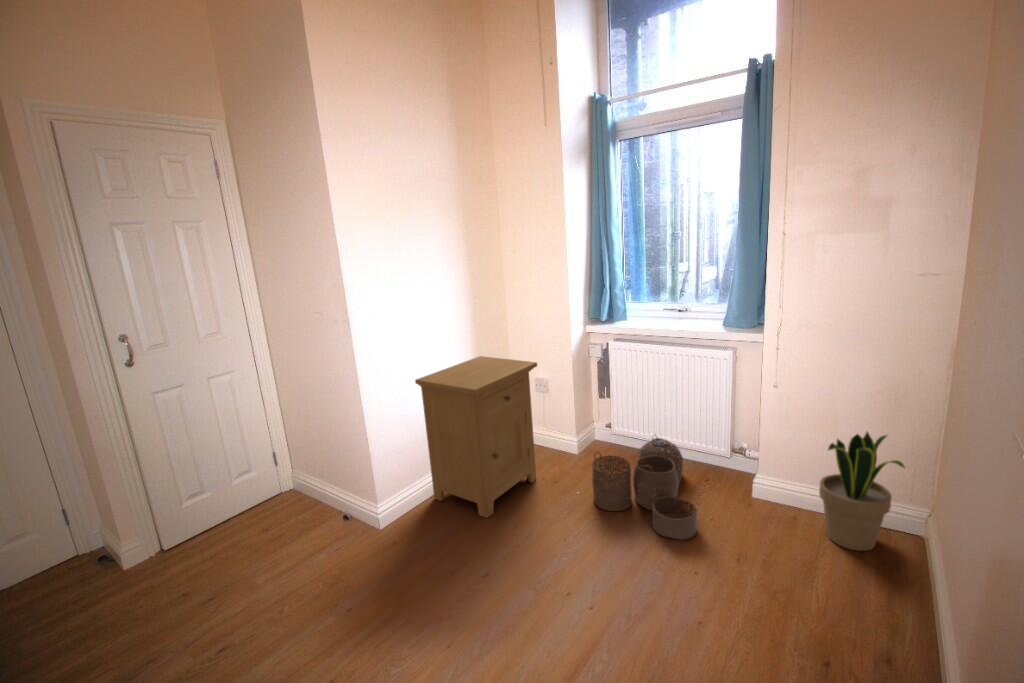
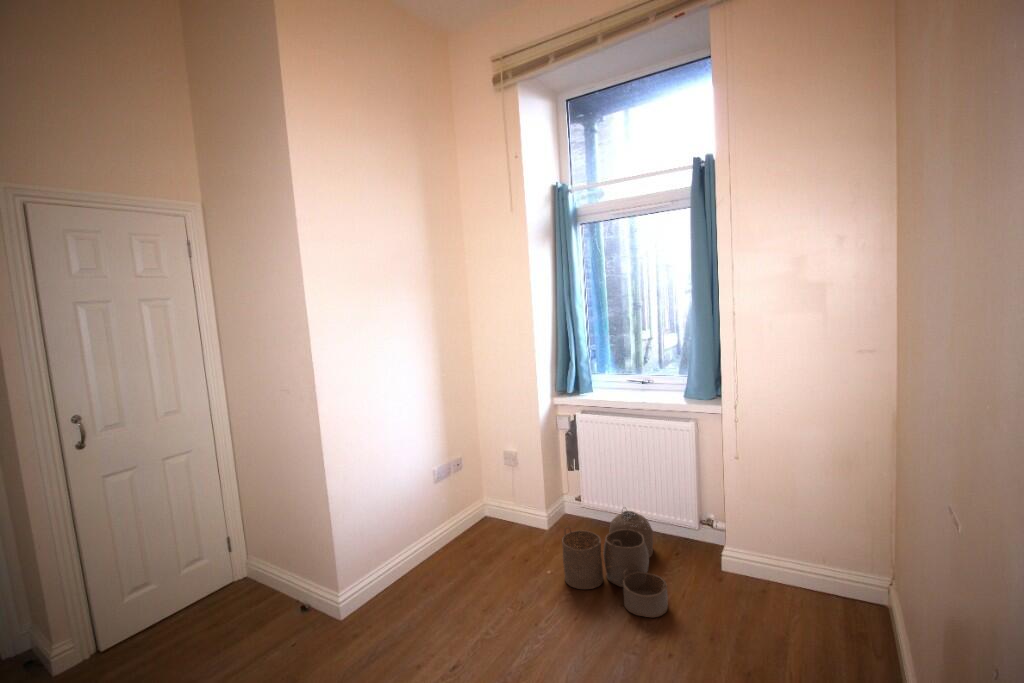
nightstand: present [415,356,537,518] -> none [382,430,506,602]
potted plant: present [819,432,905,551] -> none [783,500,857,622]

